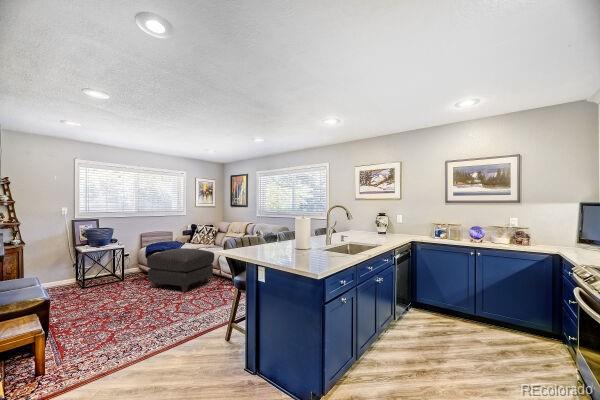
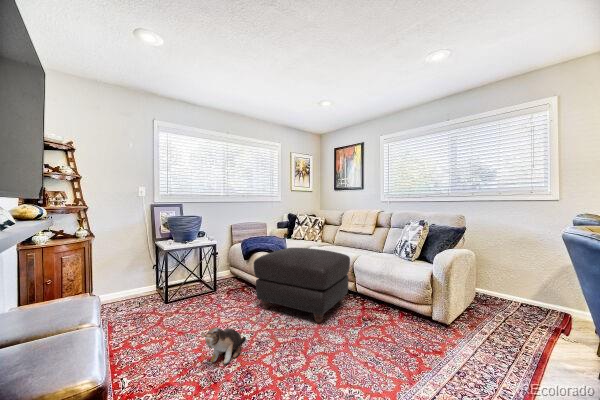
plush toy: none [100,291,133,311] -> present [201,327,246,364]

